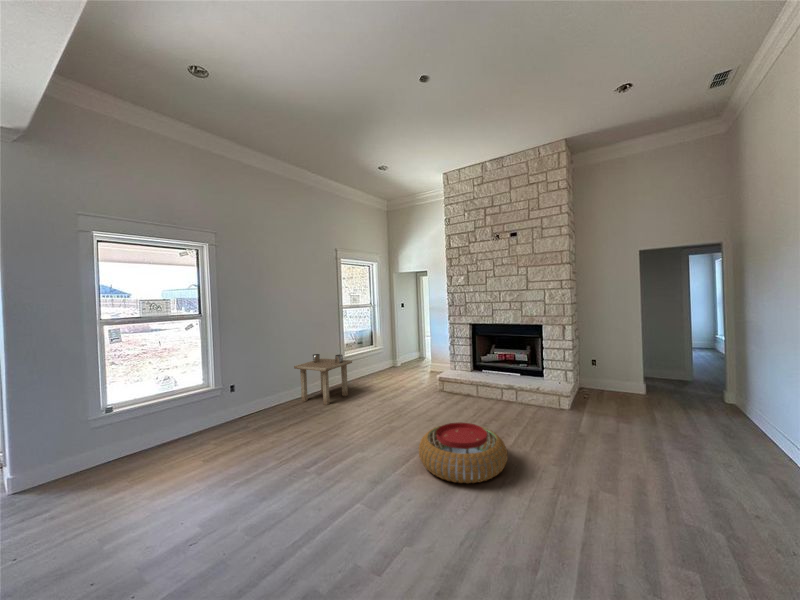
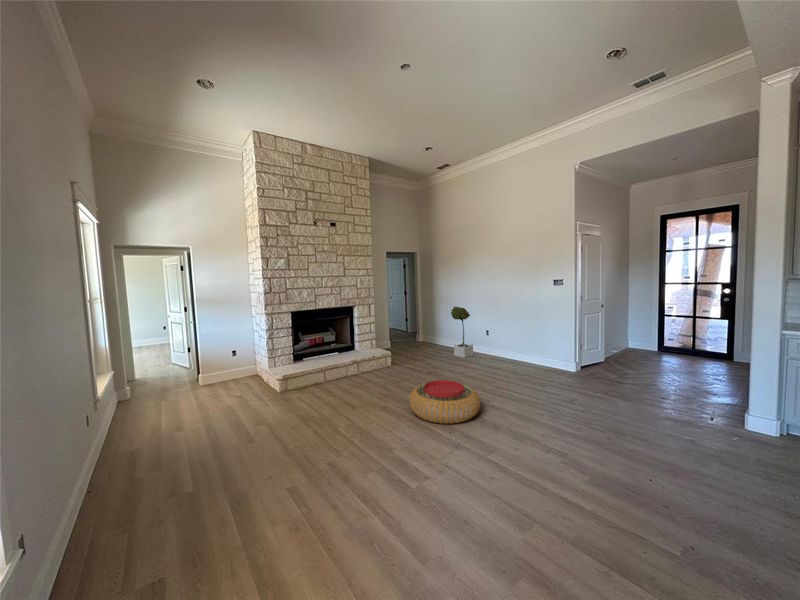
potted tree: none [712,343,774,454] -> present [451,306,473,358]
side table: present [294,354,352,405] -> none [95,377,199,493]

